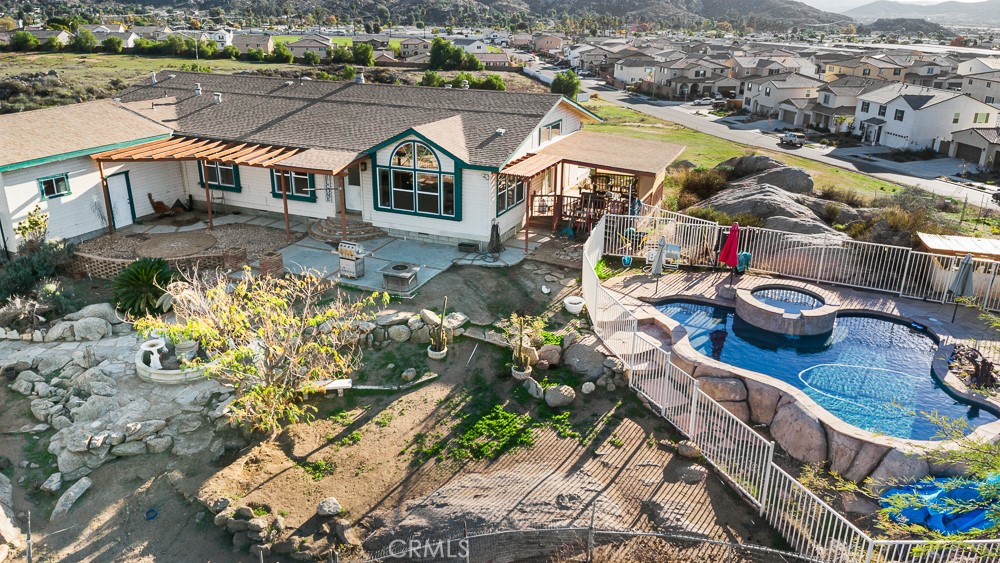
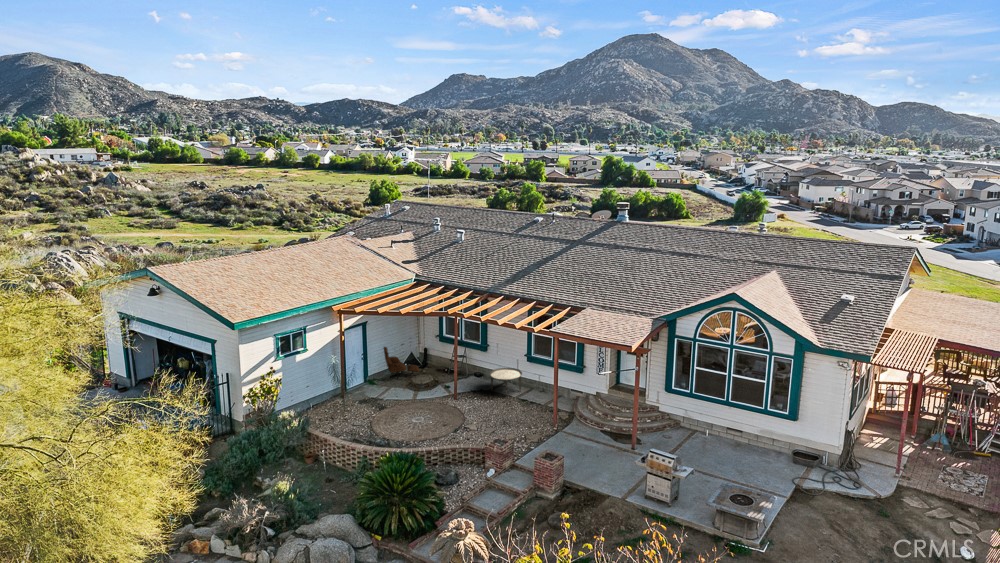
round table: none [241,204,270,226] -> present [489,368,522,397]

